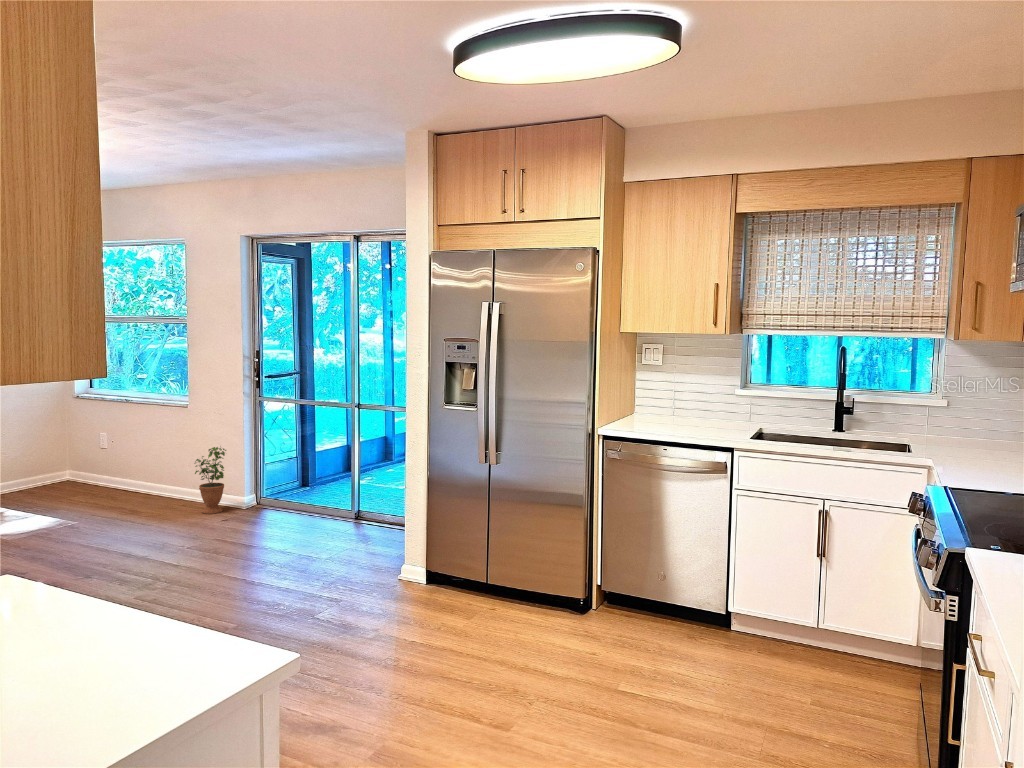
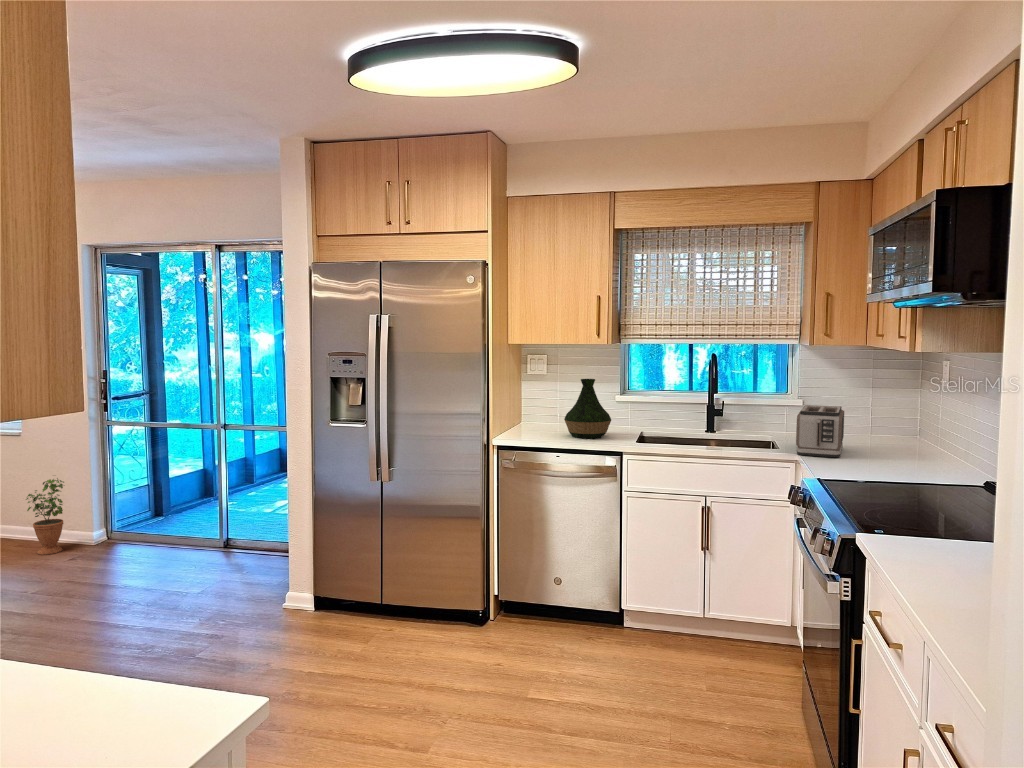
vase: none [676,370,726,432] -> present [564,379,611,439]
toaster: none [929,406,993,465] -> present [796,405,844,457]

